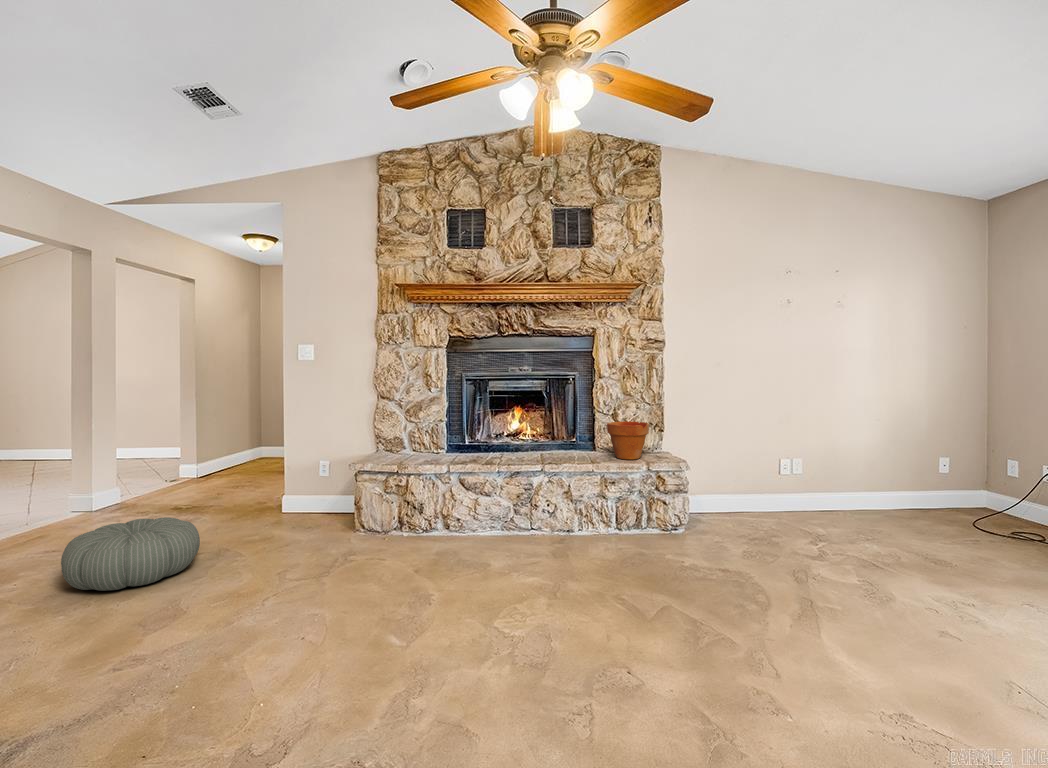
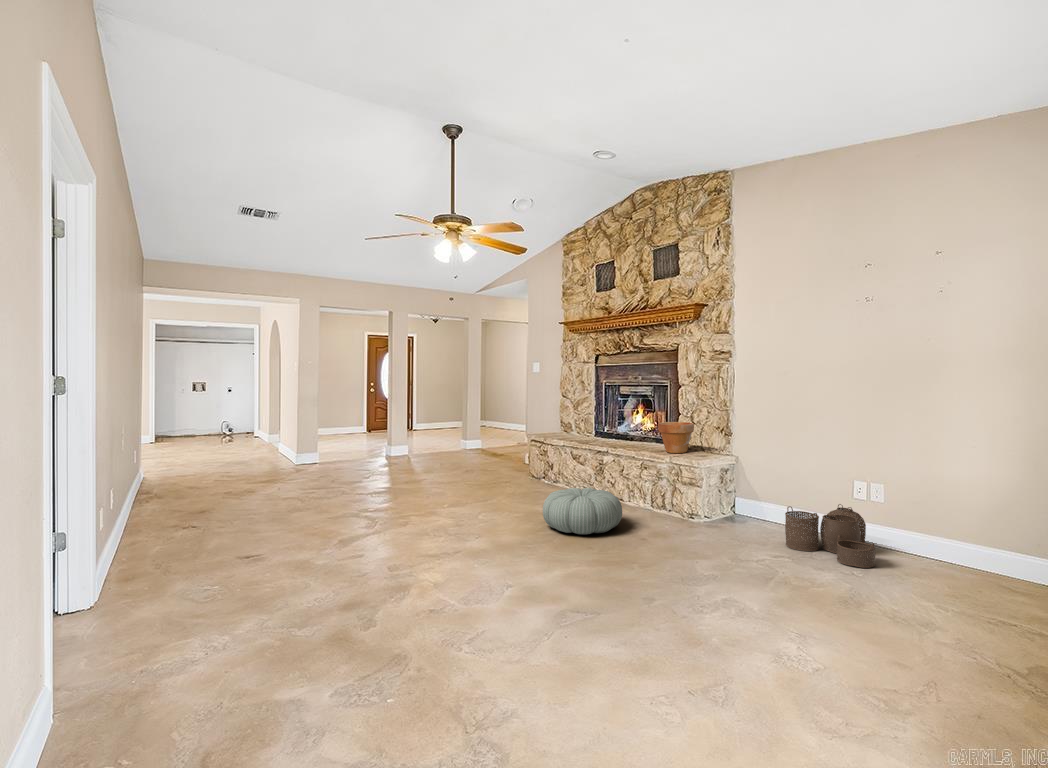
woven basket: none [778,485,885,538] -> present [785,504,875,568]
pouf: present [61,517,200,591] -> present [543,488,622,534]

